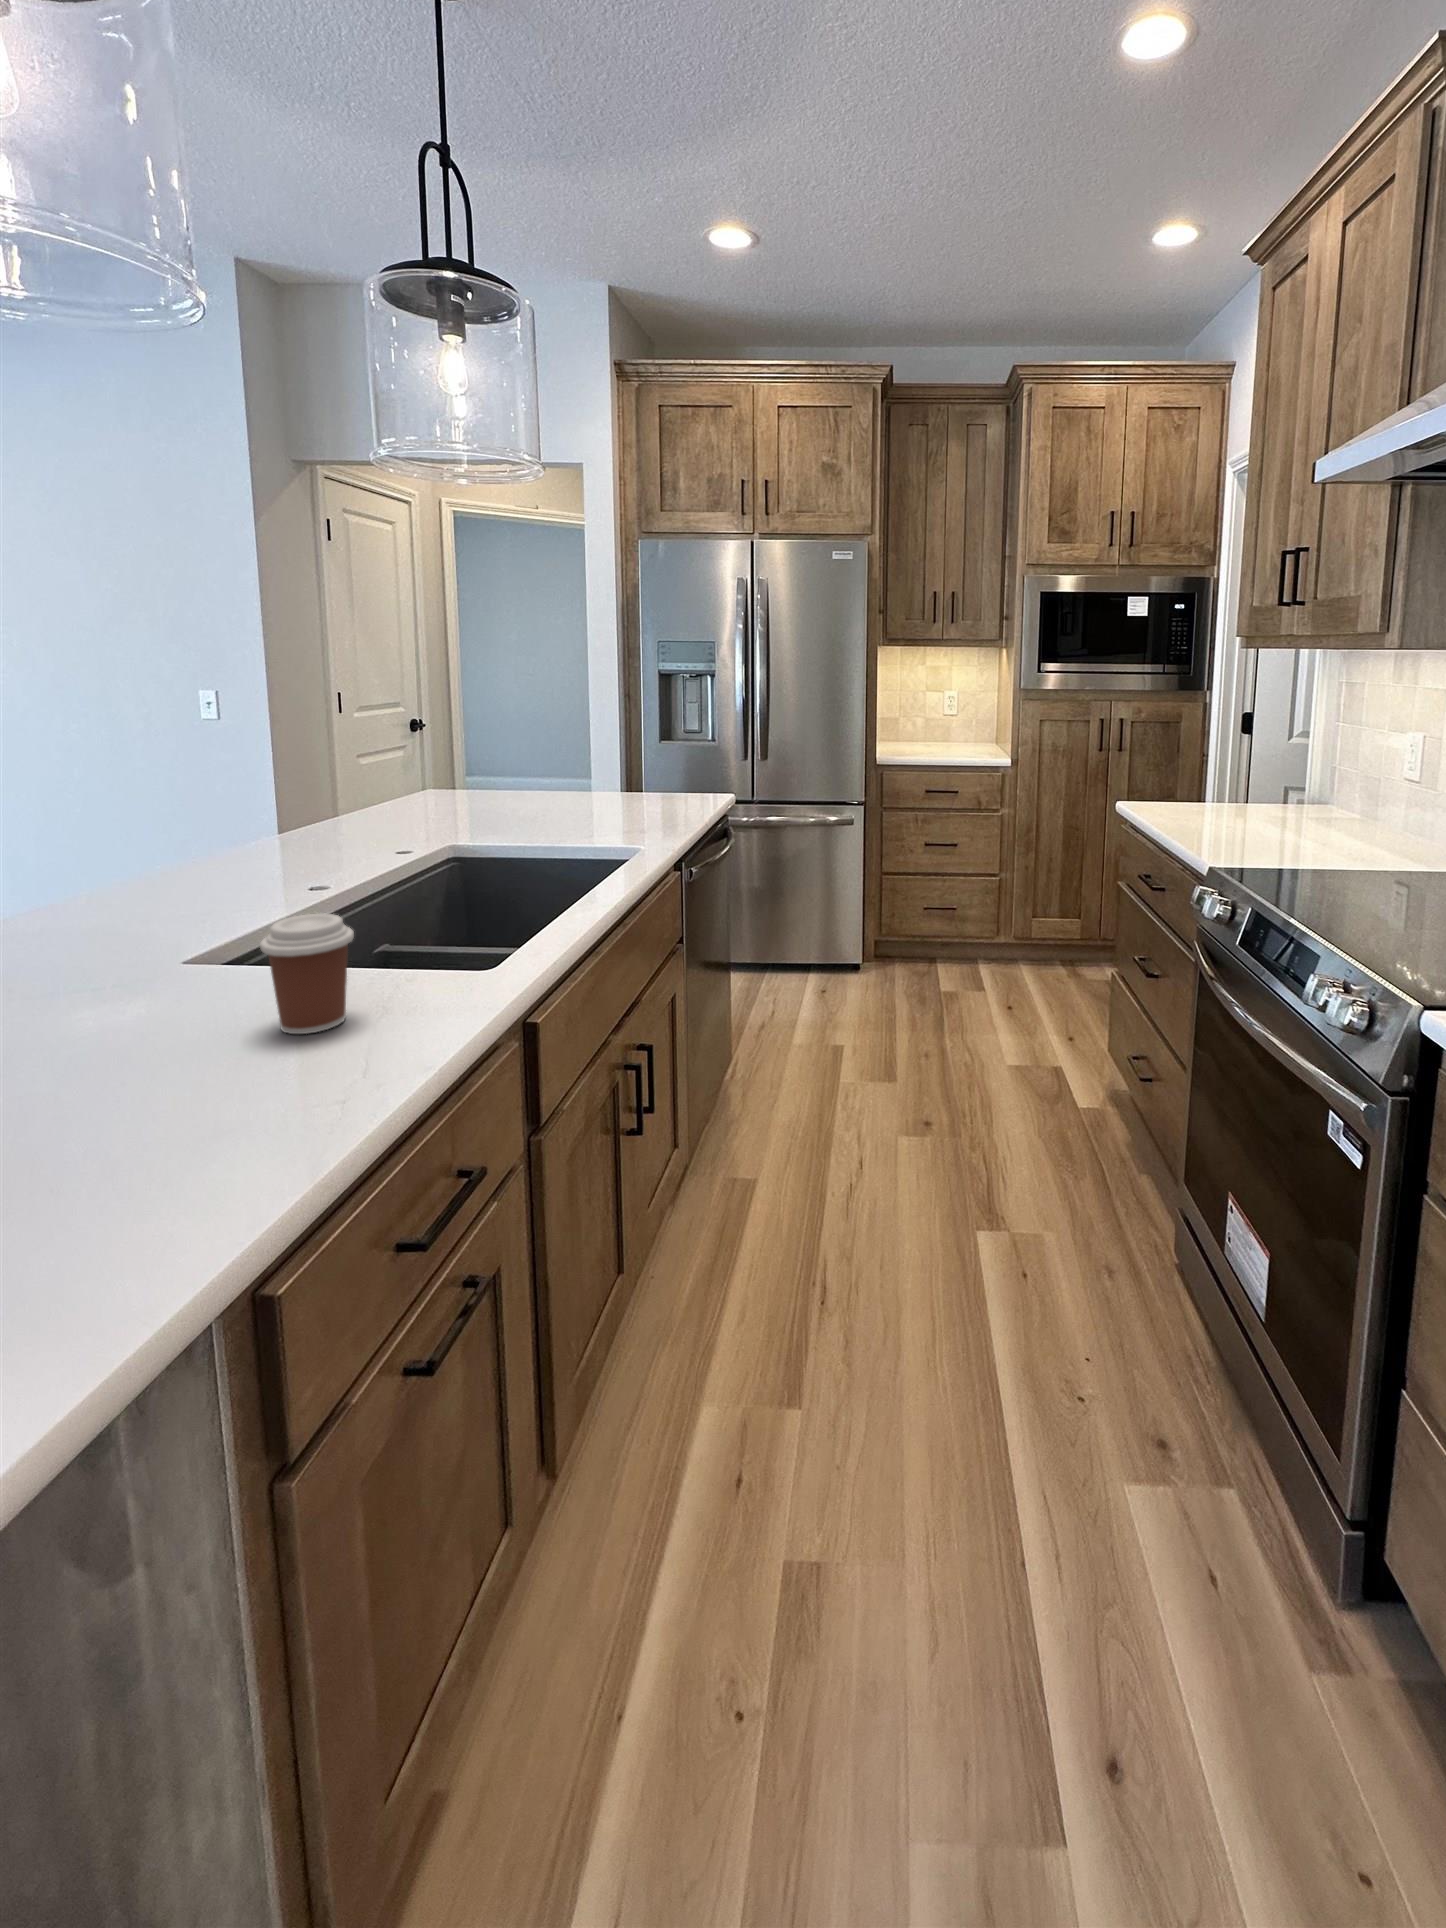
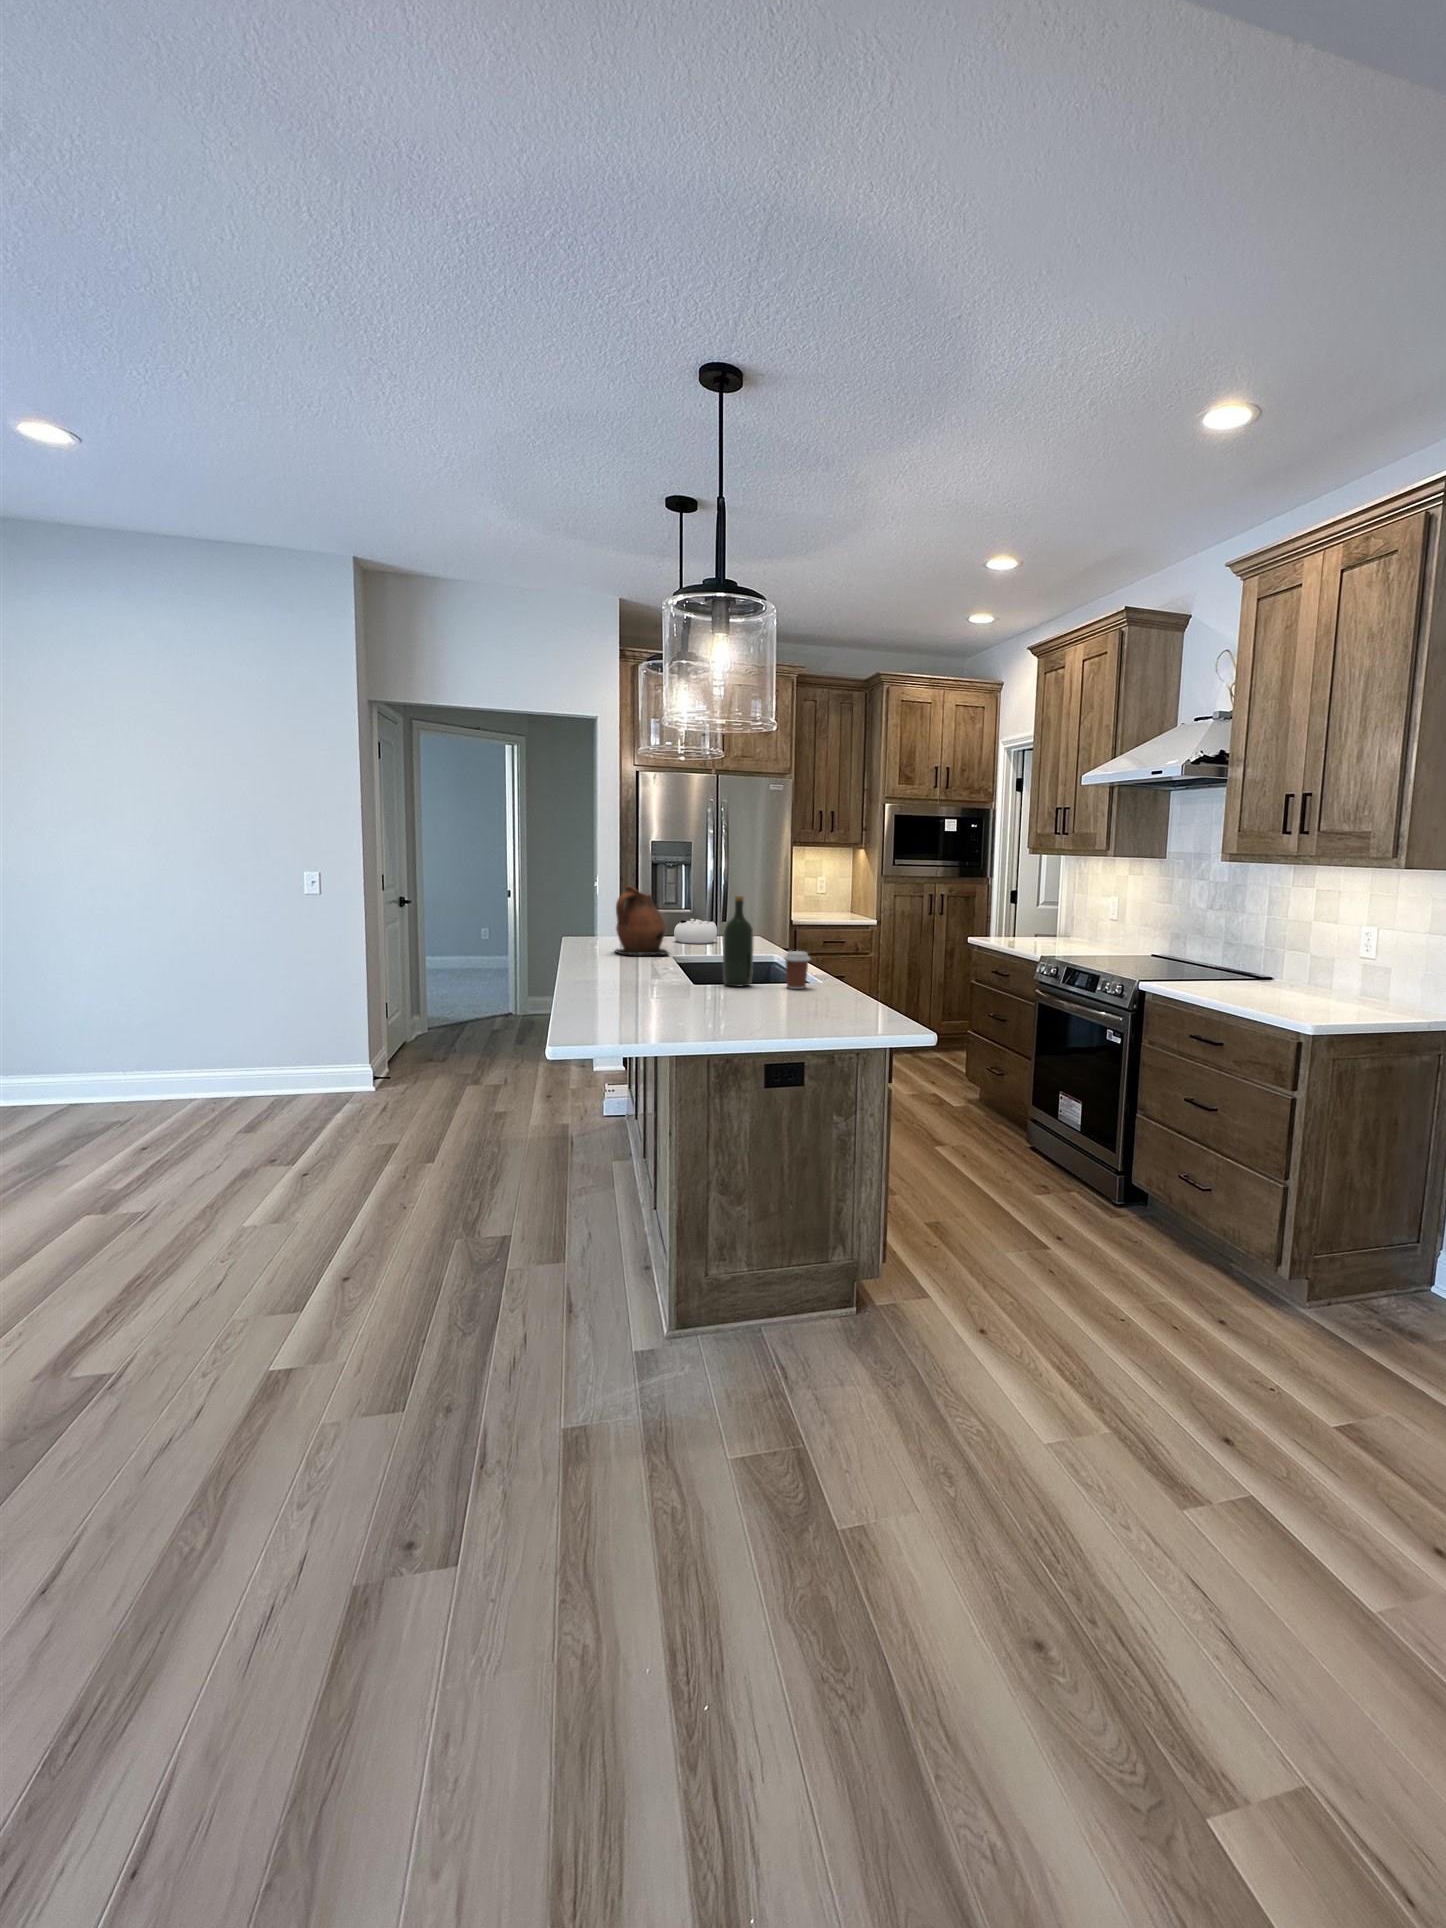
ceramic pitcher: none [289,714,436,855] -> present [615,886,669,955]
wine bottle: none [118,753,233,1011] -> present [723,896,754,986]
decorative bowl: none [530,769,609,815] -> present [674,919,717,944]

